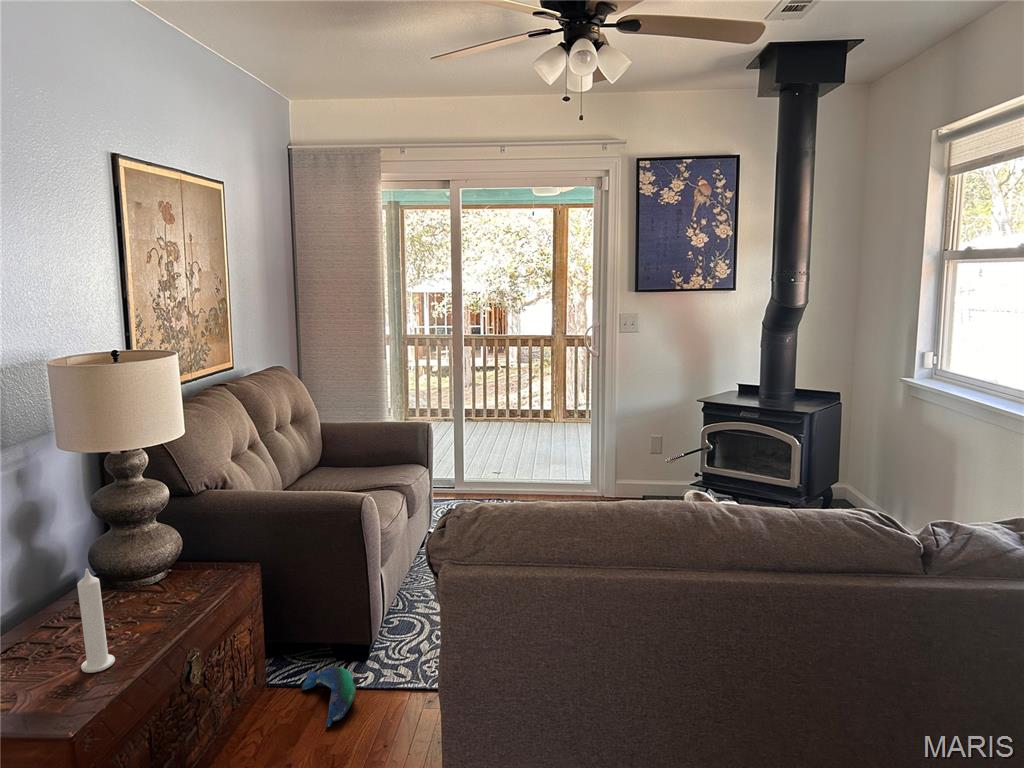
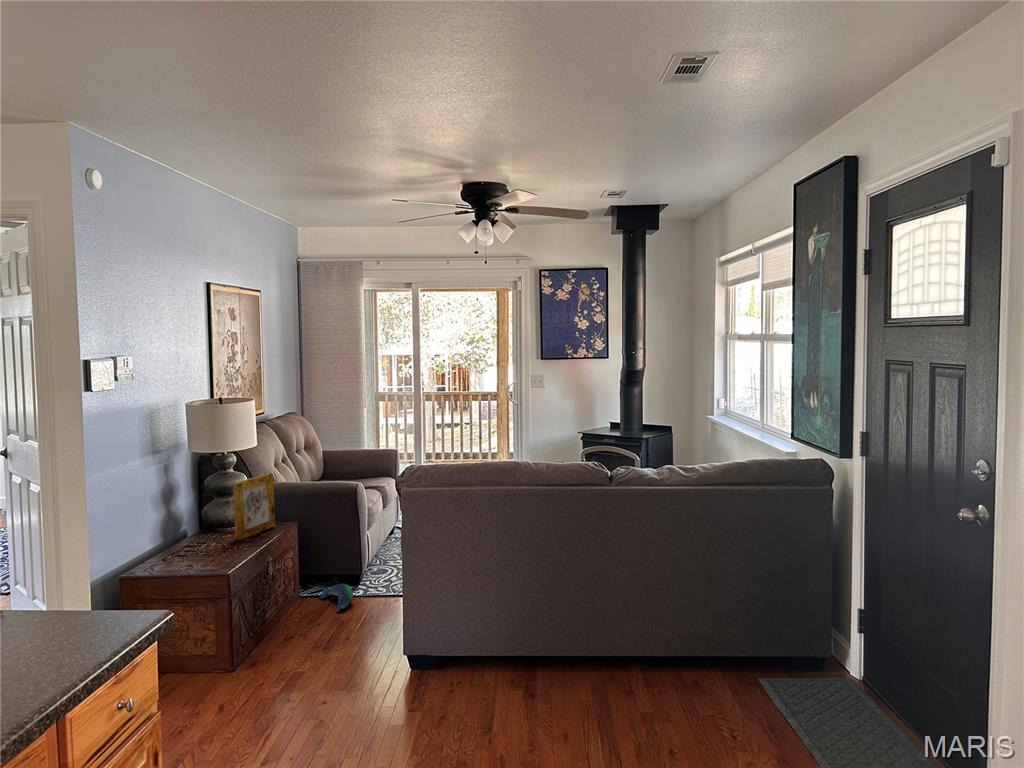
picture frame: none [123,486,216,618] -> present [233,473,275,540]
candle: present [77,569,115,673] -> none [220,503,236,556]

